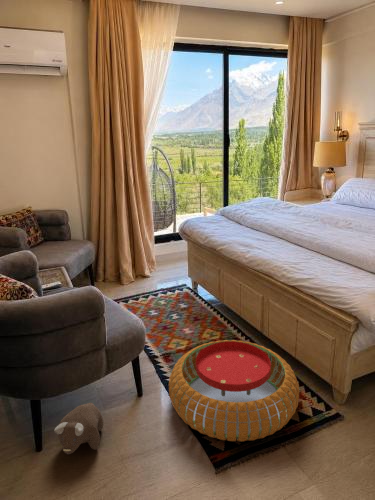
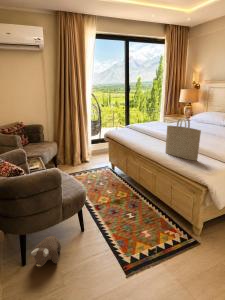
tote bag: none [287,197,347,273] -> present [165,118,201,161]
pouf: present [169,340,299,441] -> none [99,198,173,258]

